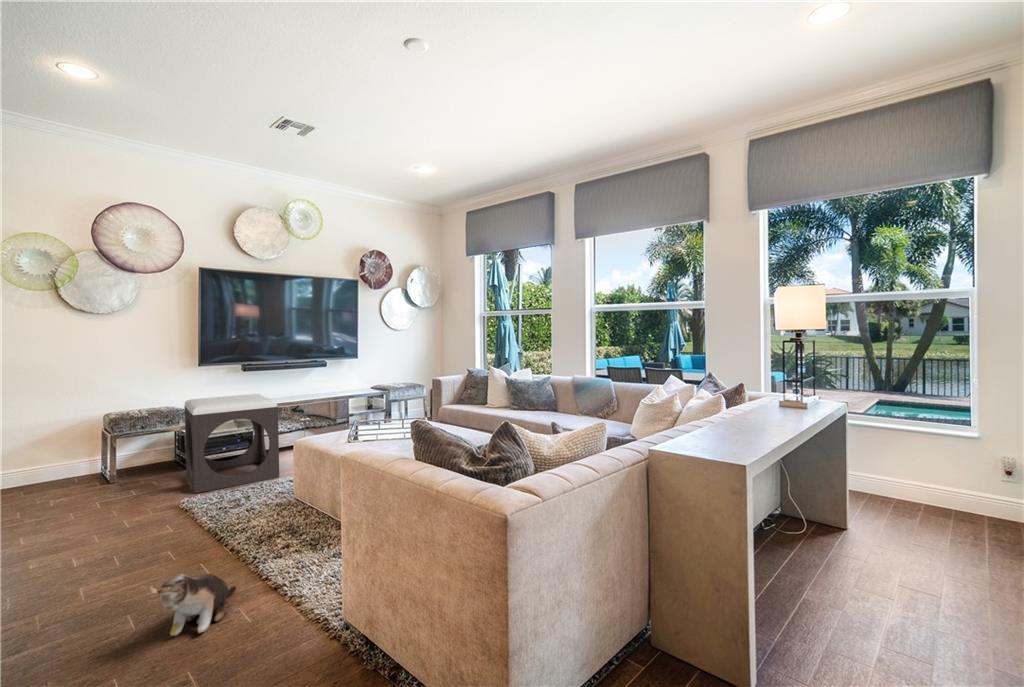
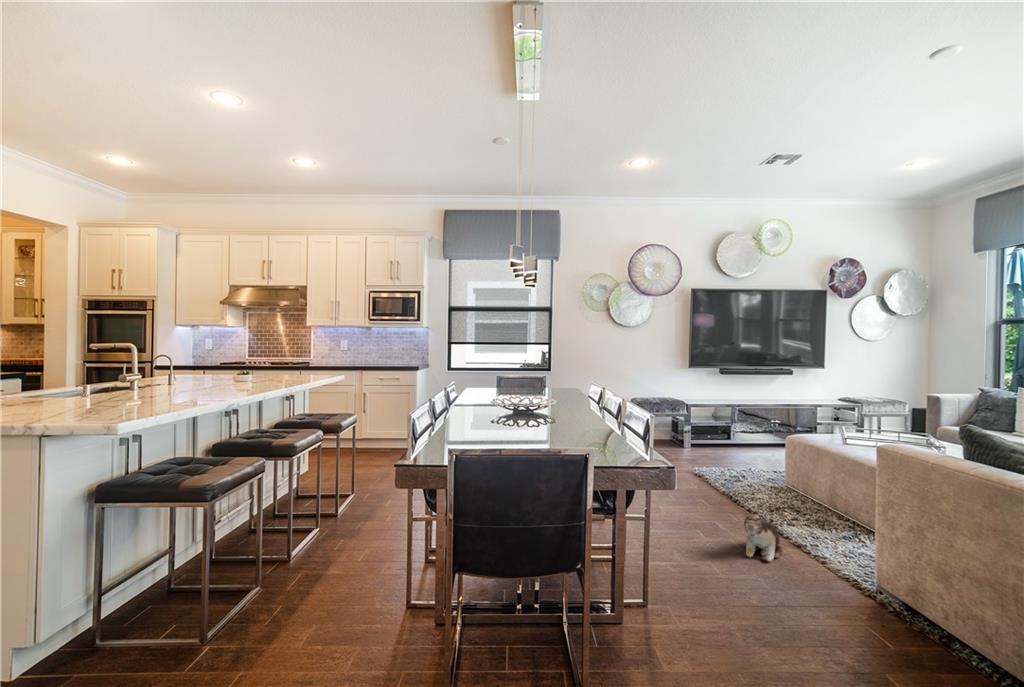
footstool: present [184,394,279,493] -> none [687,393,766,468]

